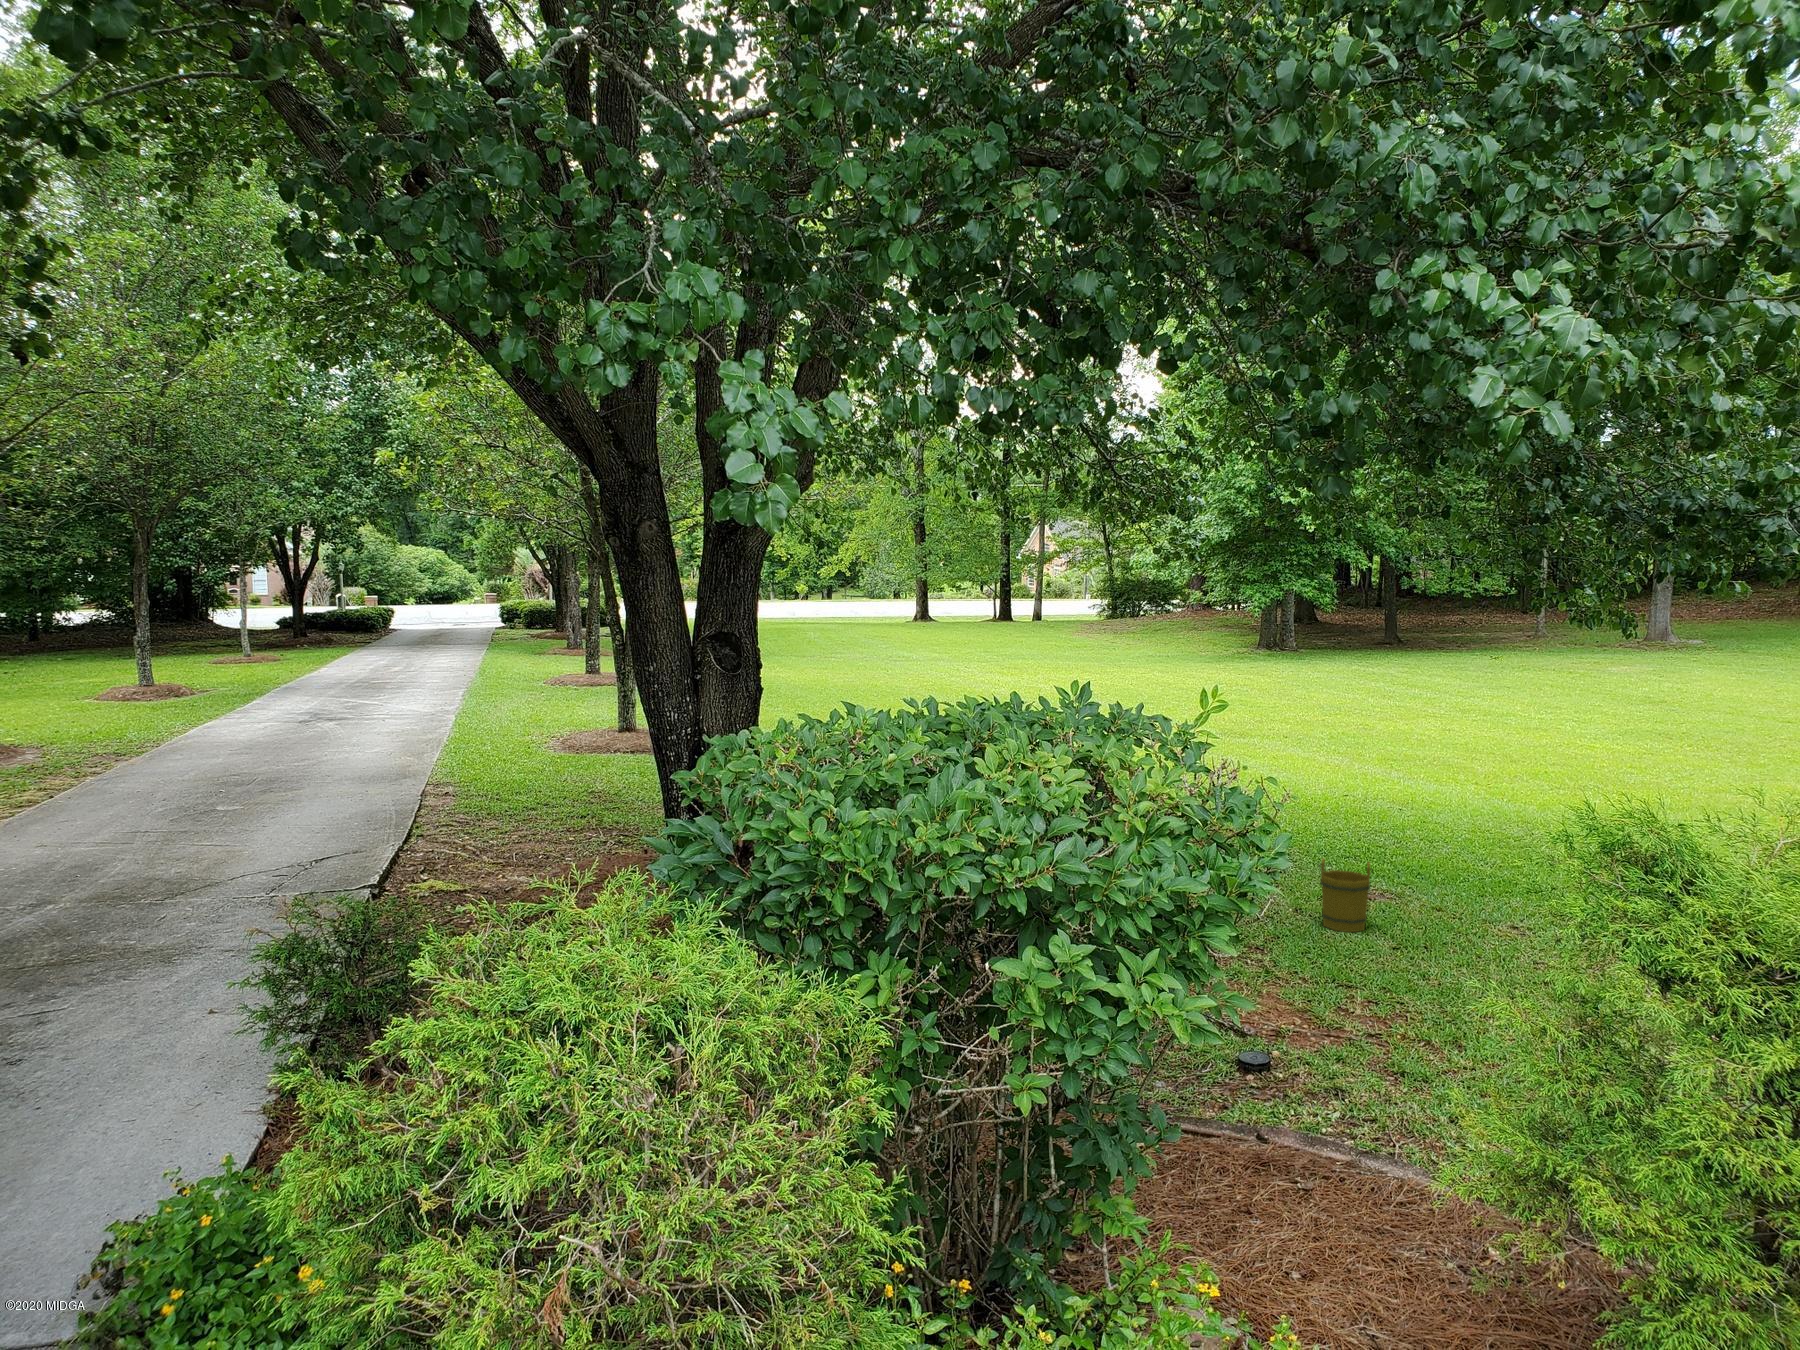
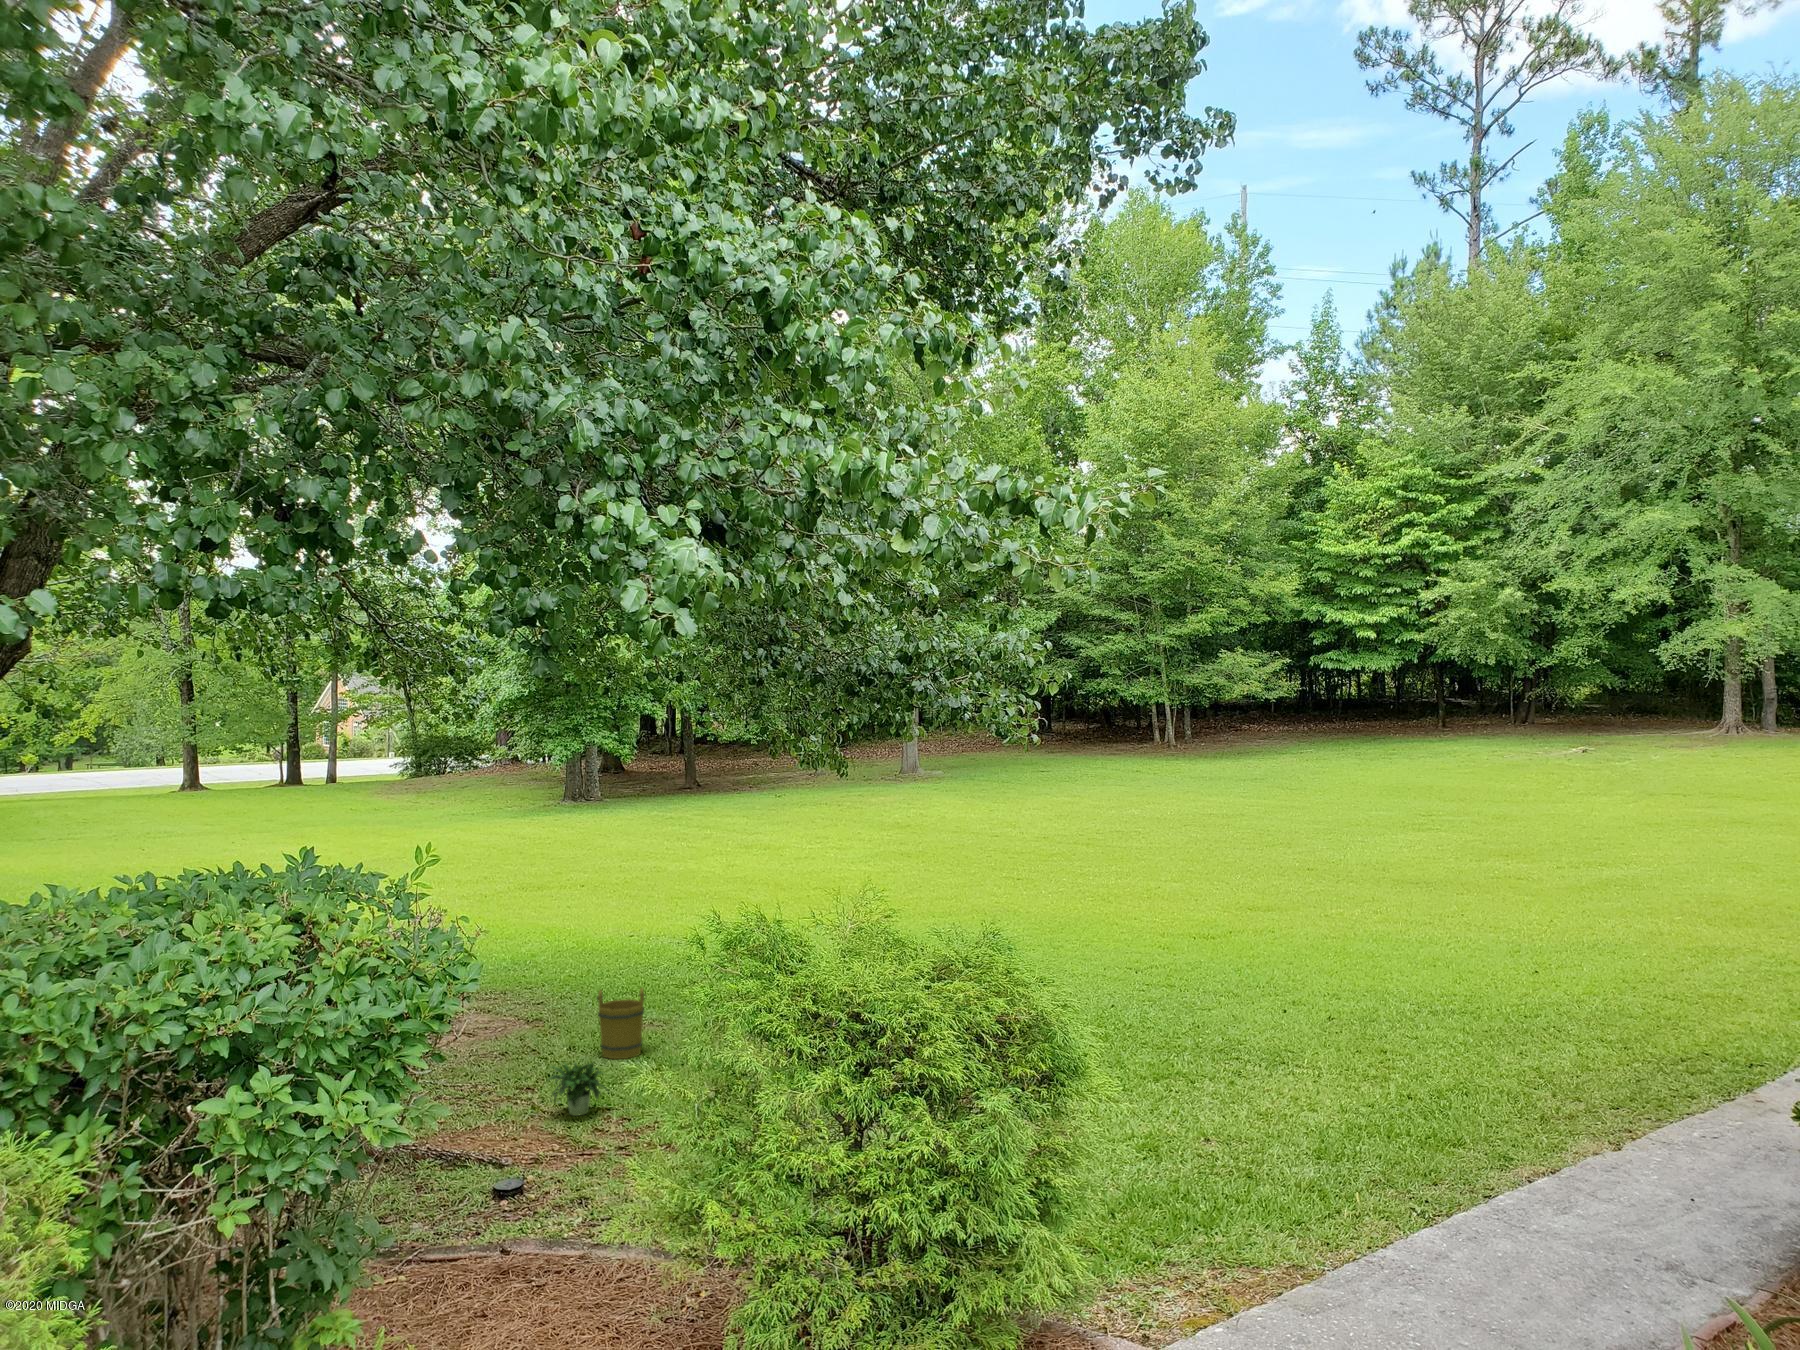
potted plant: none [1259,927,1345,988] -> present [548,1061,609,1116]

